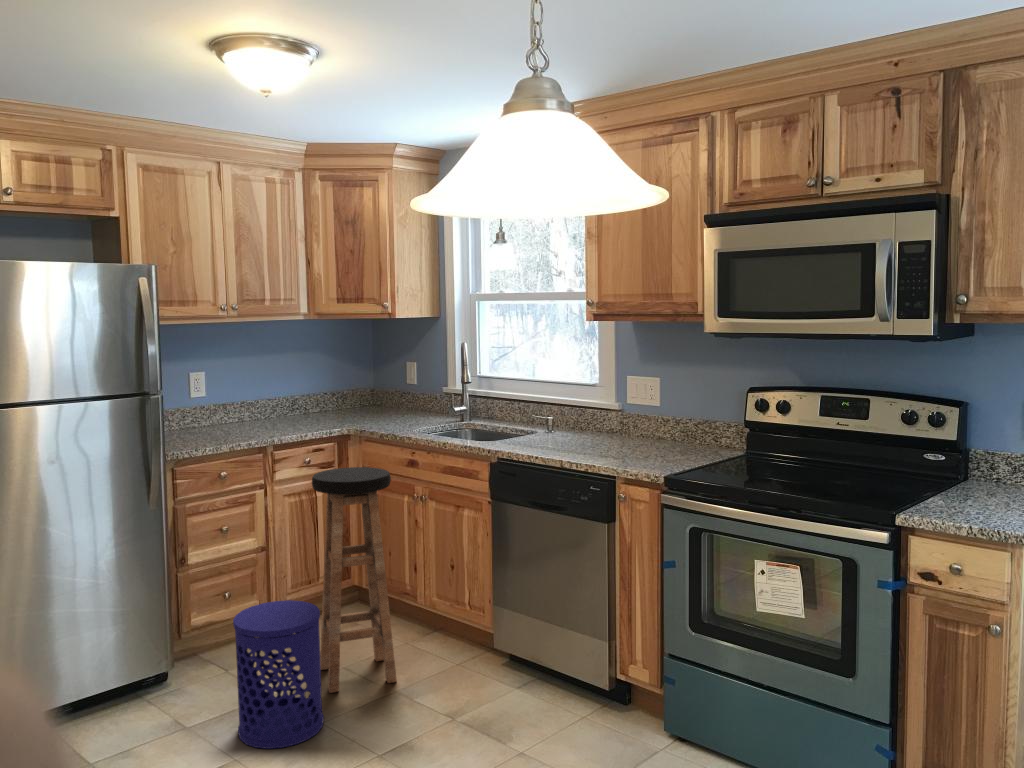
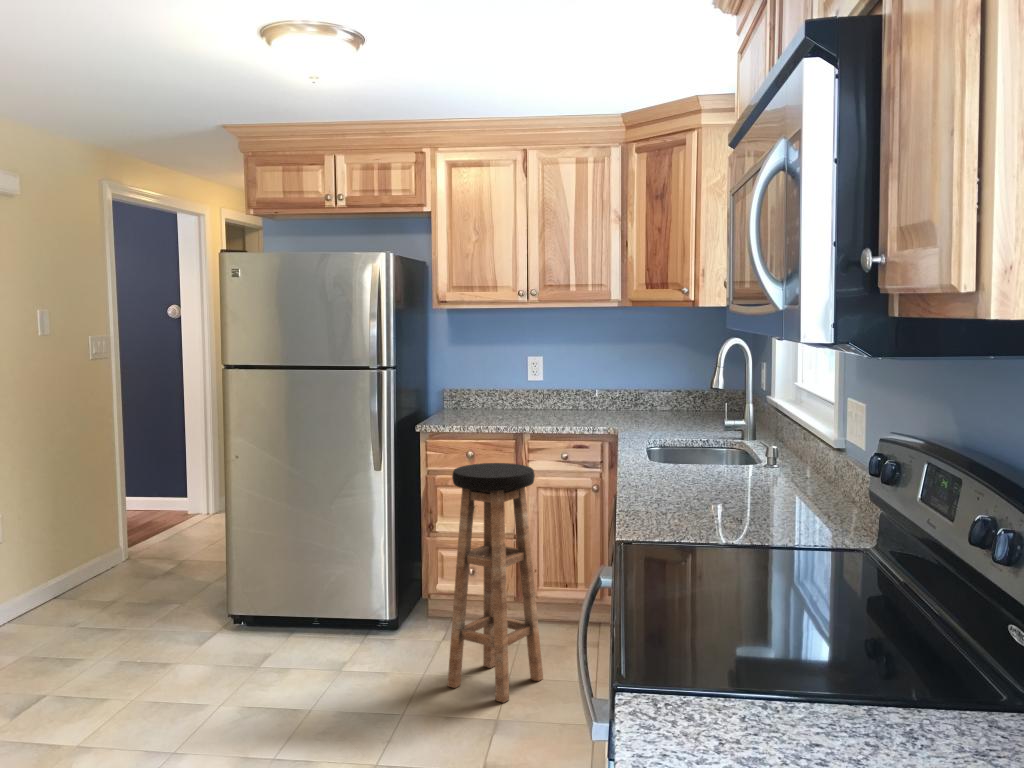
waste bin: present [233,600,324,749] -> none [326,574,411,711]

